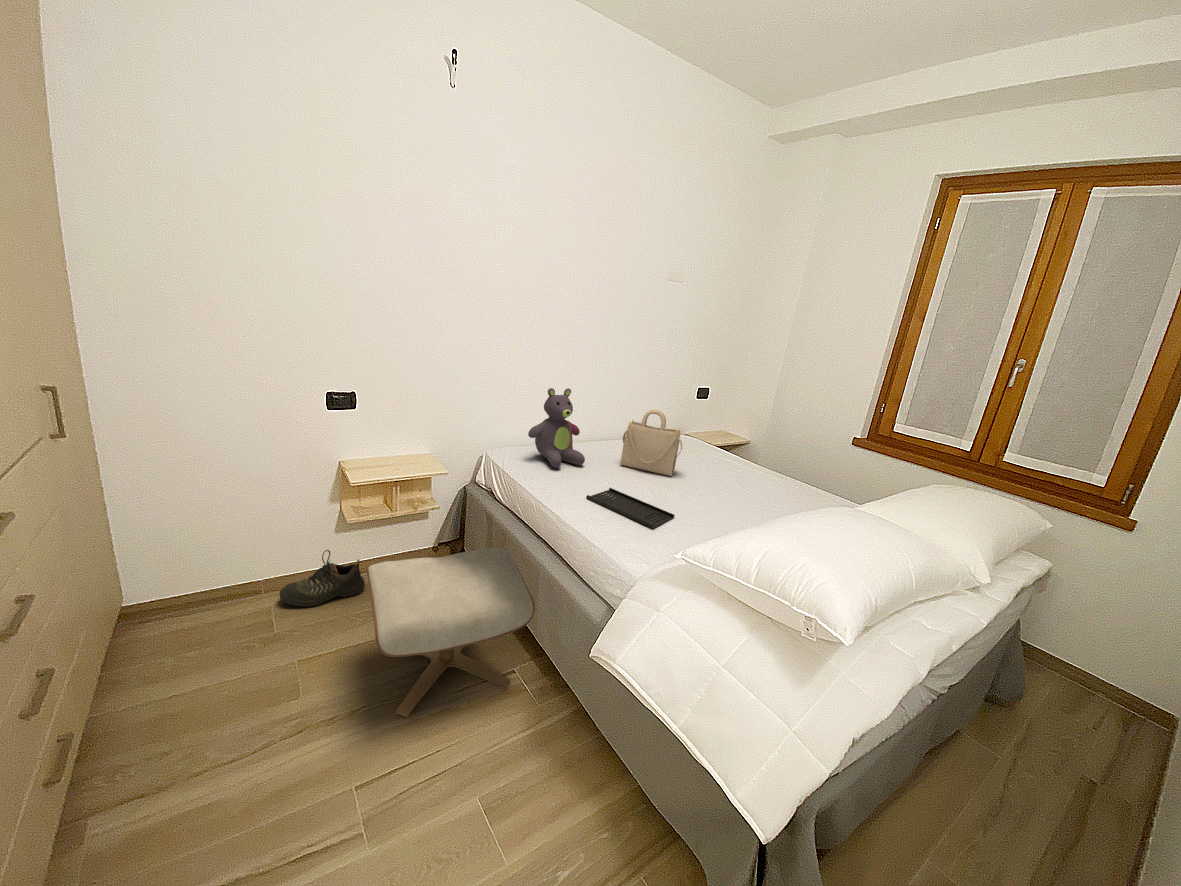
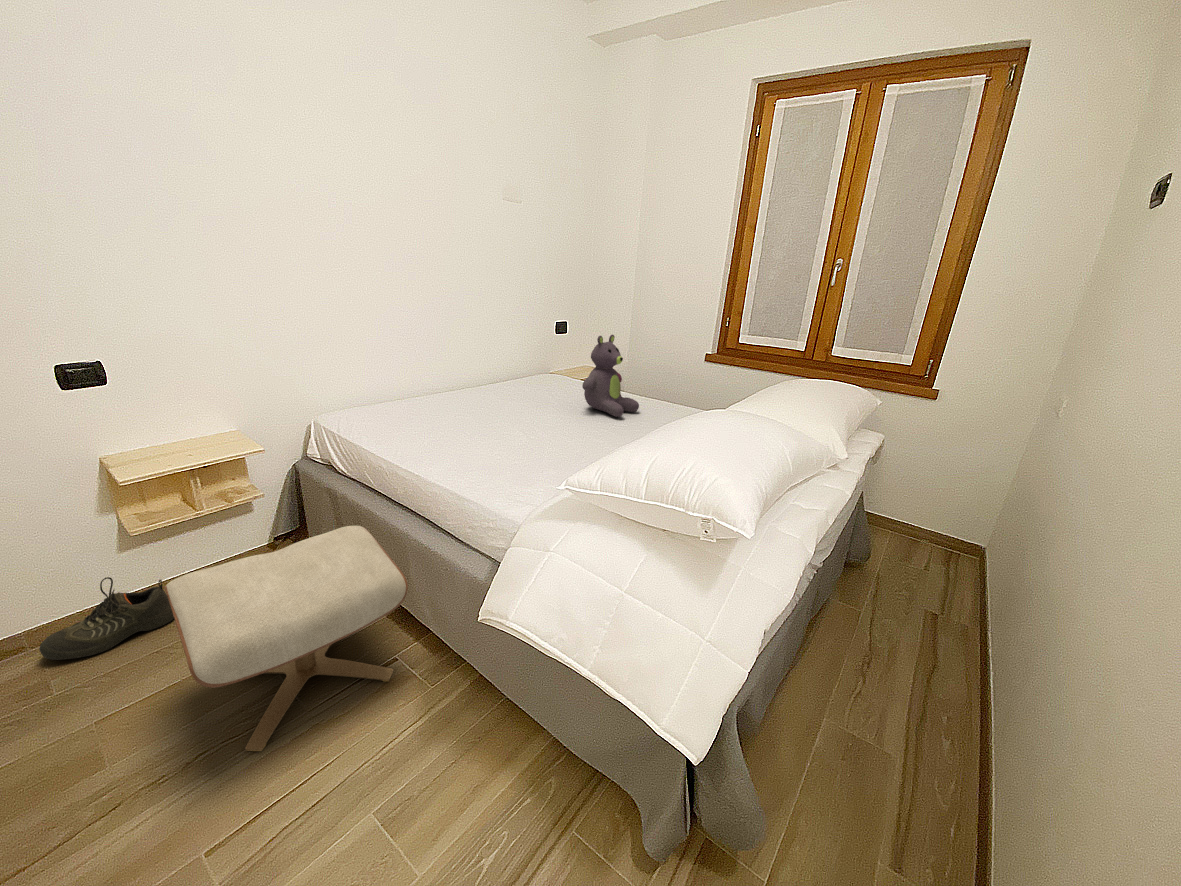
stuffed bear: present [528,388,585,468] -> present [582,335,639,417]
handbag: present [621,409,682,476] -> none [482,344,548,414]
tray: present [586,488,675,528] -> none [449,435,551,468]

